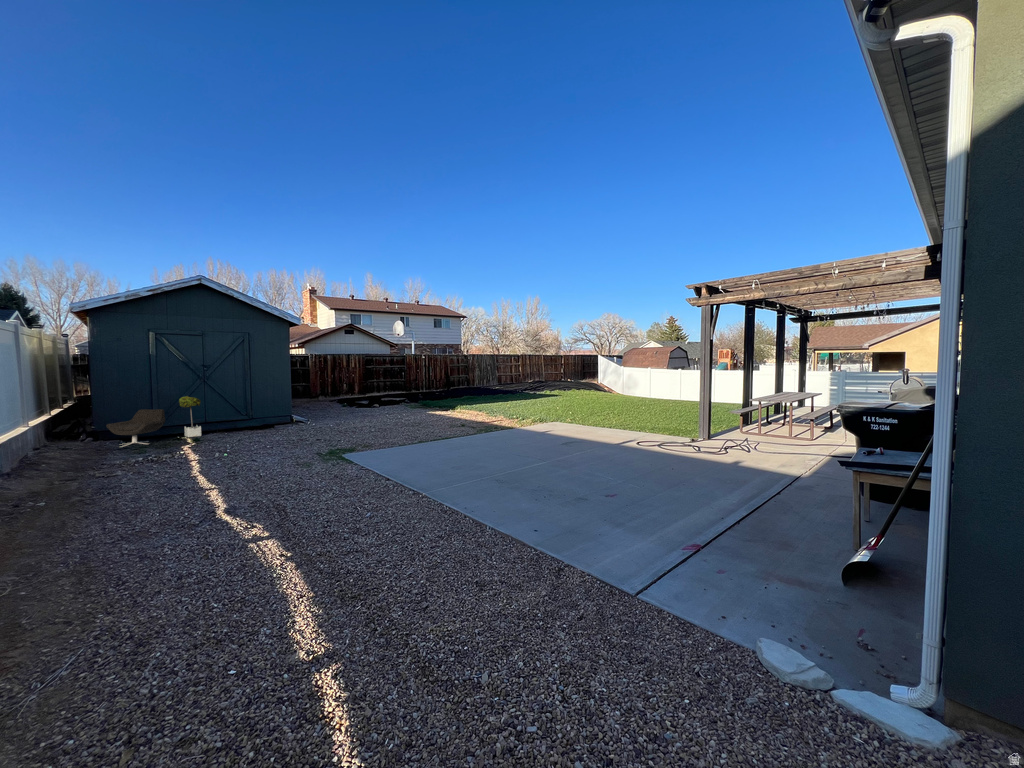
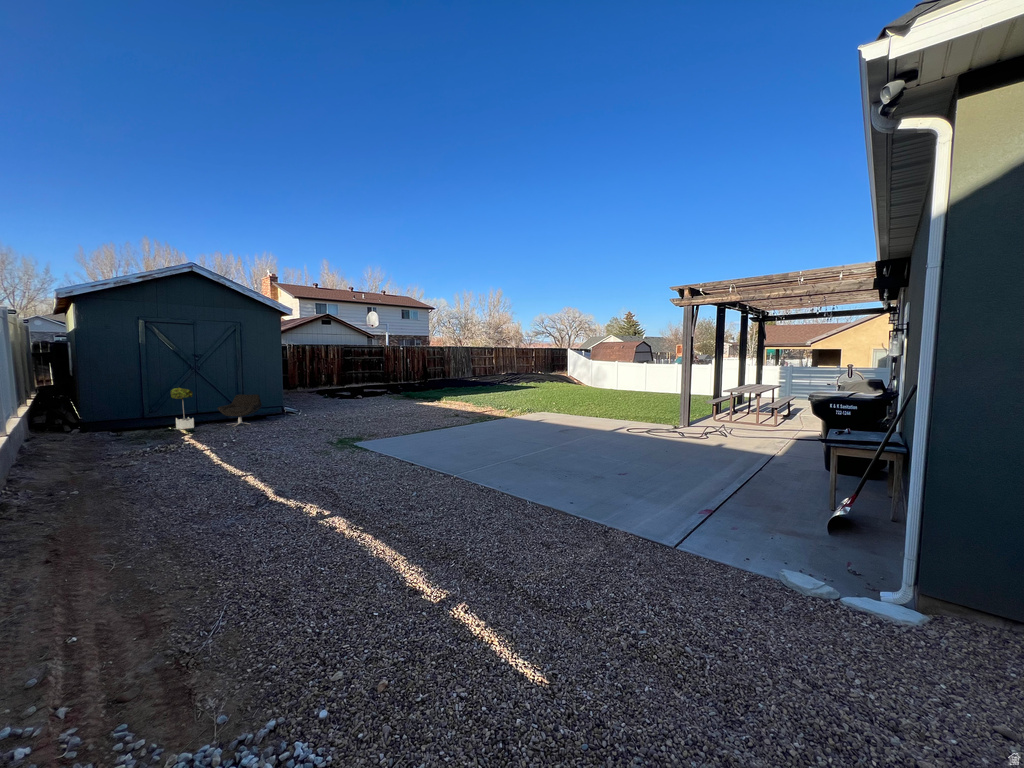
lounge chair: present [106,409,165,447] -> present [217,394,262,426]

